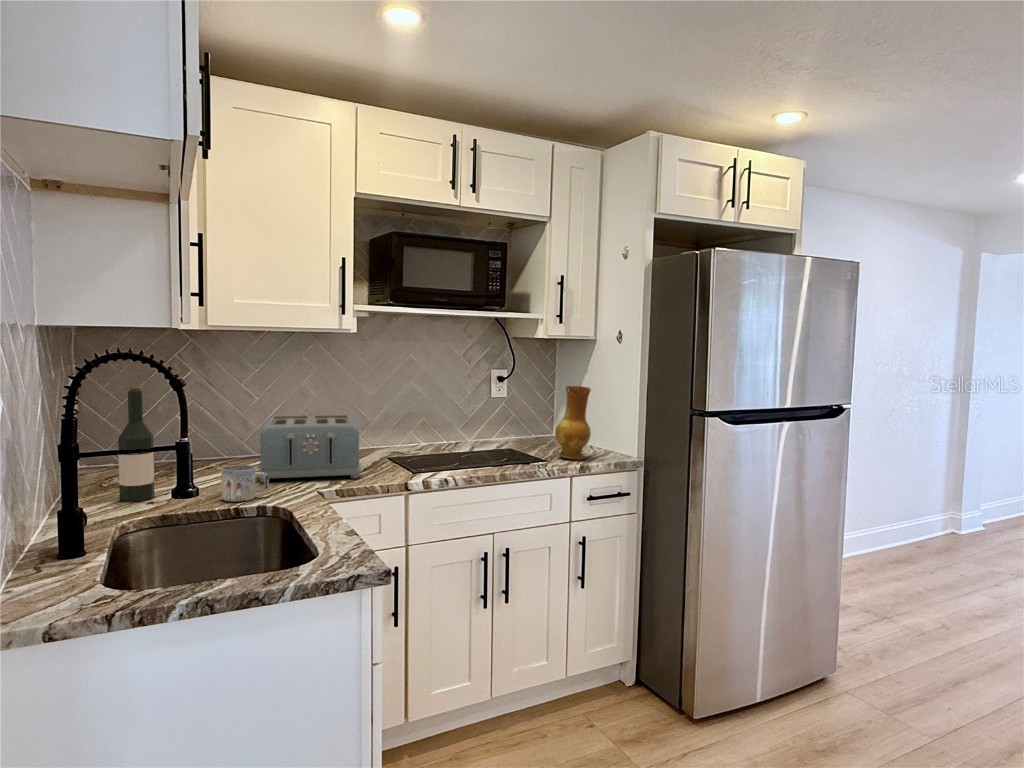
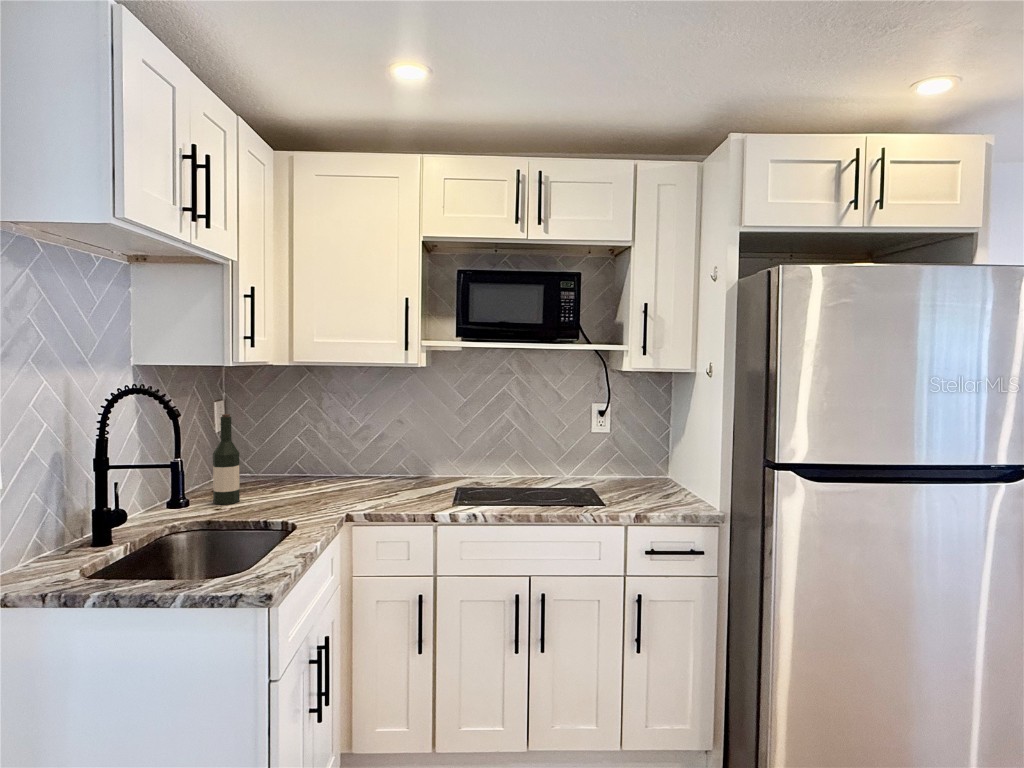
ceramic jug: present [555,386,591,460] -> none [627,424,666,506]
toaster: present [259,415,361,482] -> none [326,440,435,502]
mug: present [221,465,269,502] -> none [272,482,309,513]

